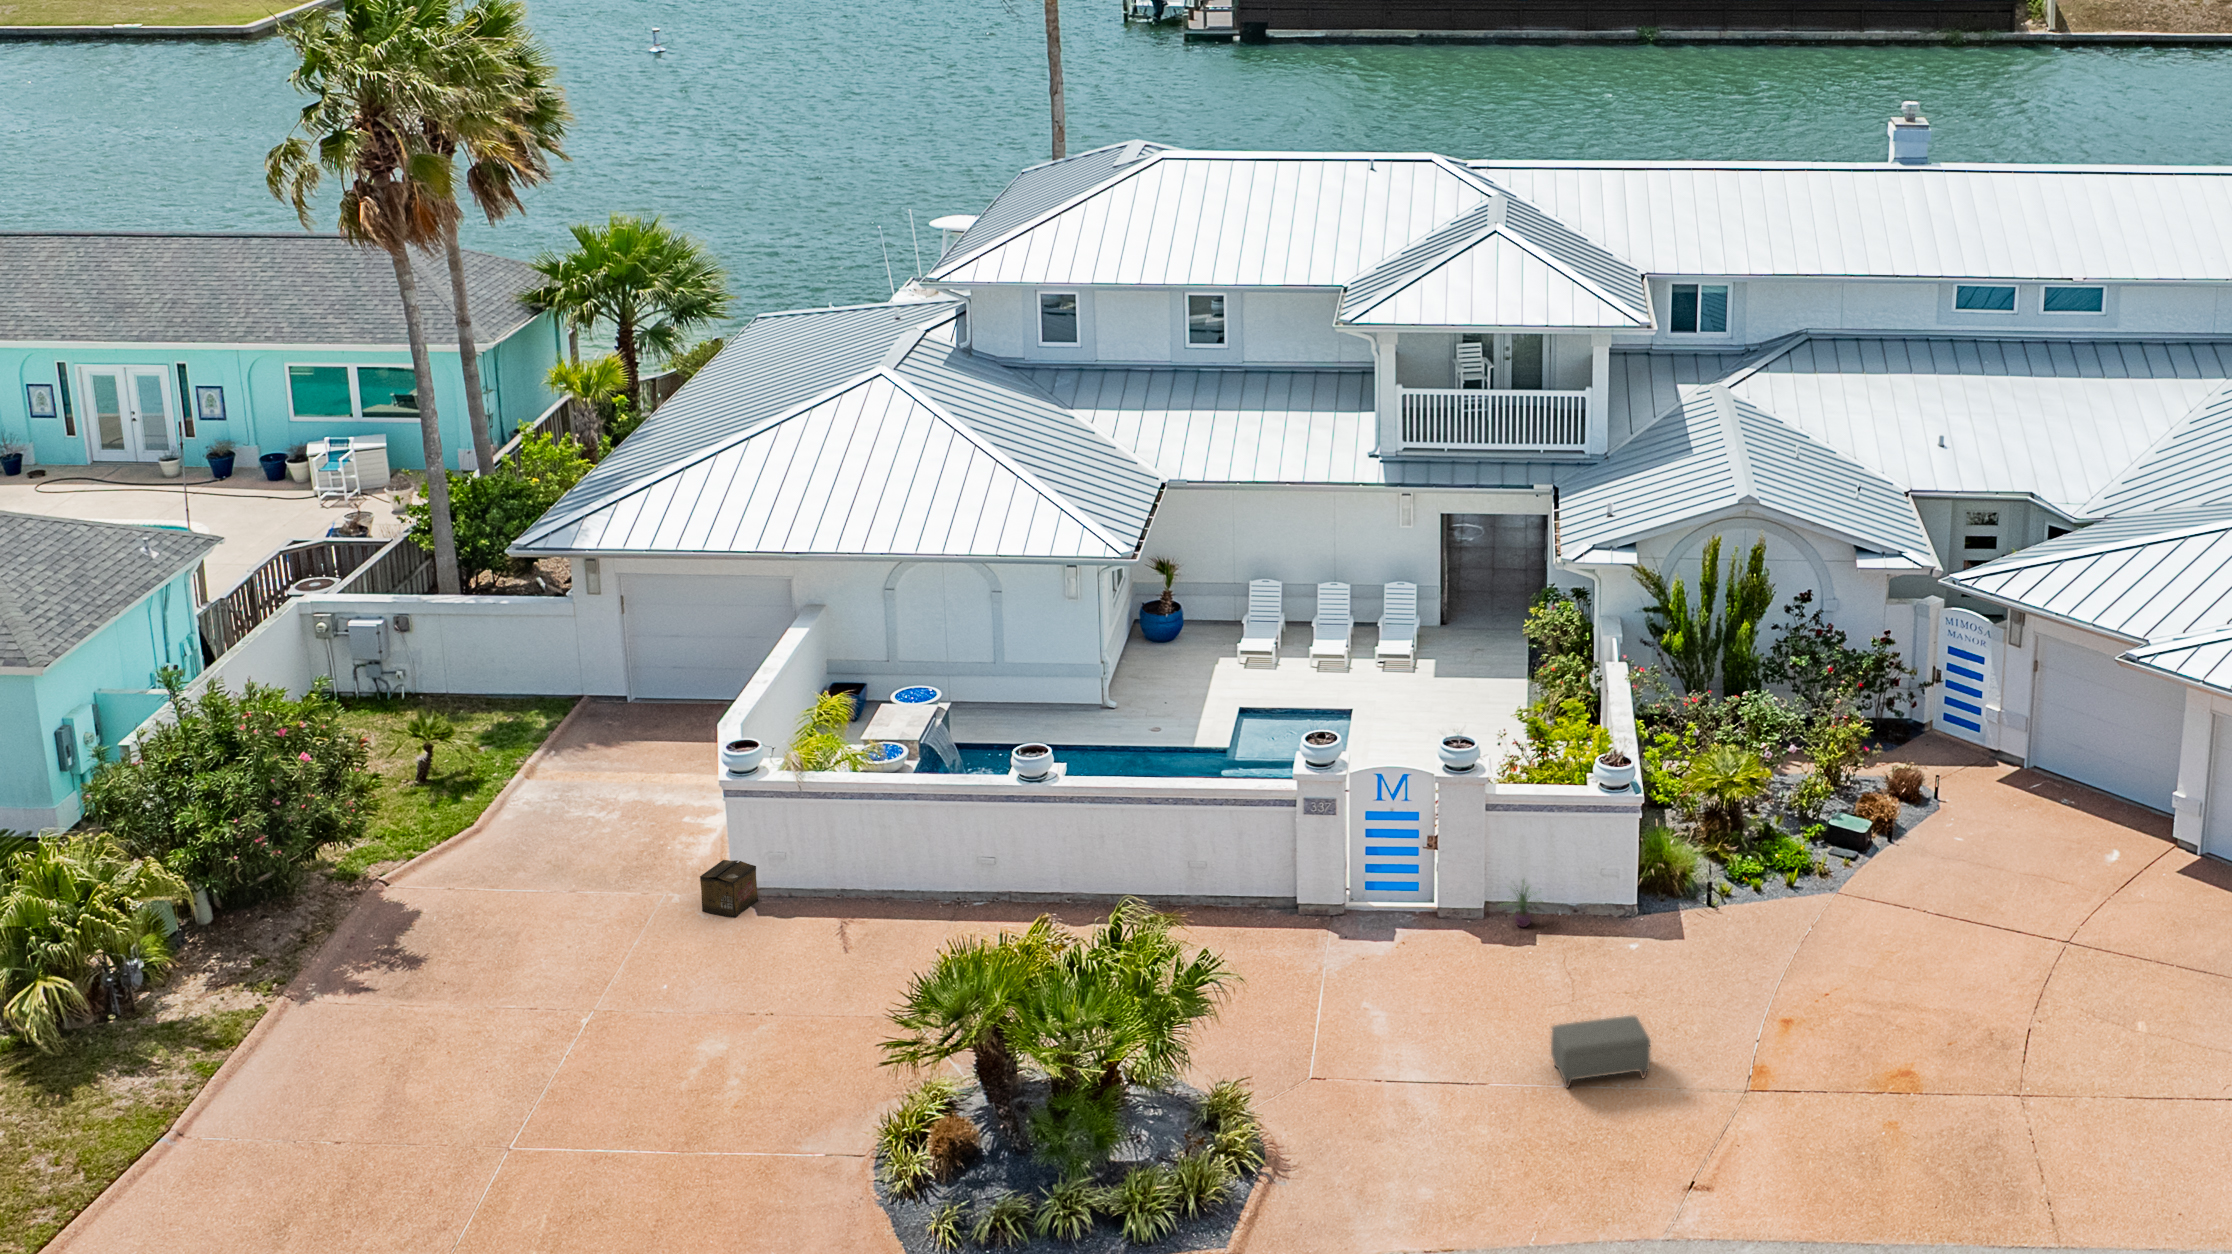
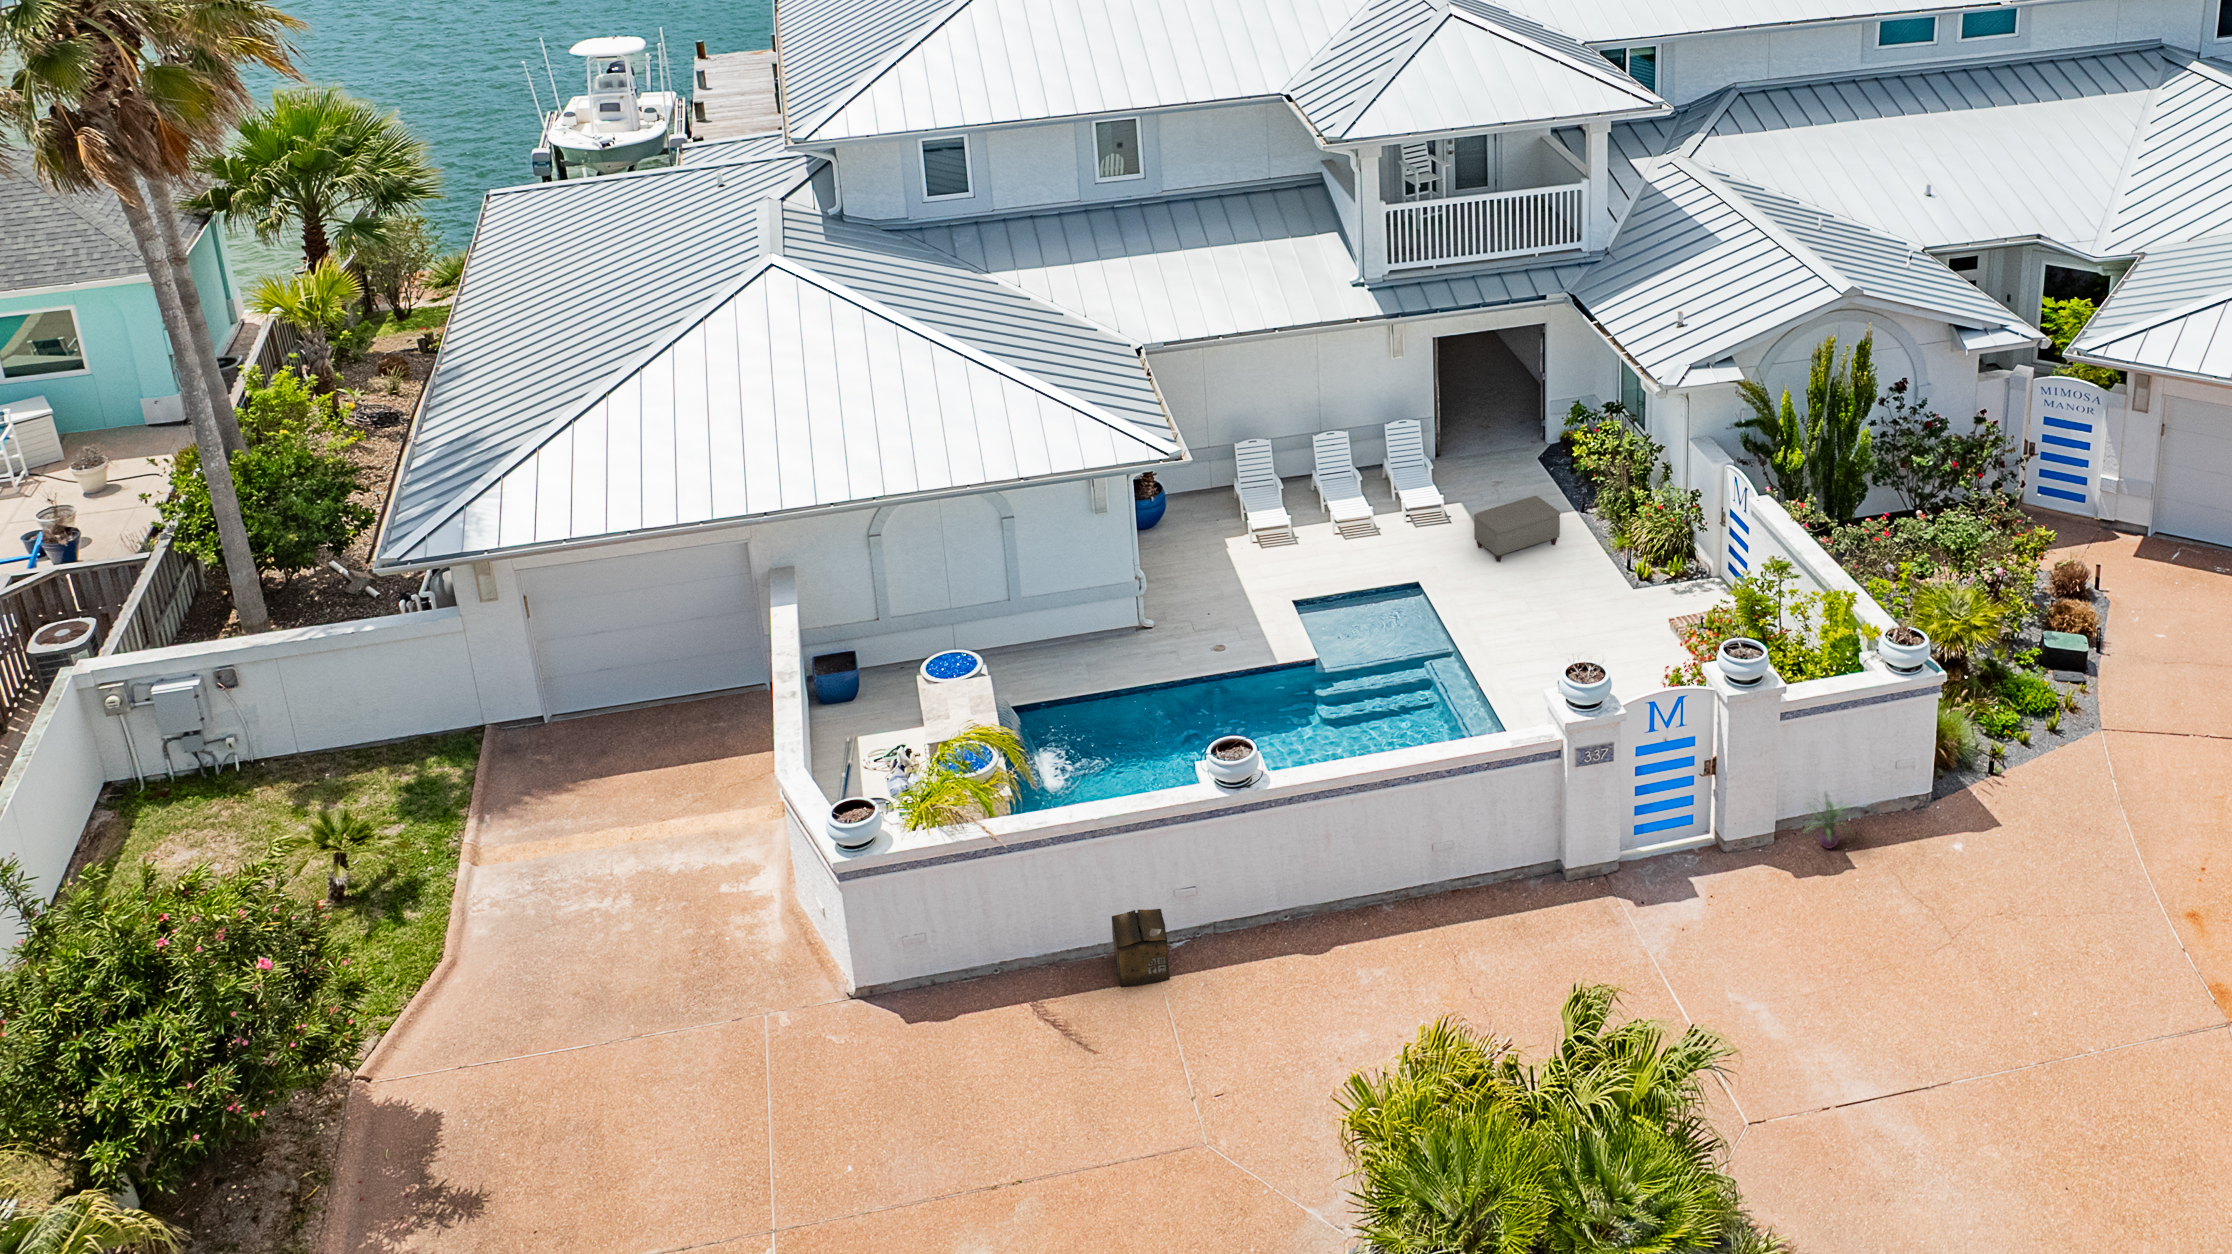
cardboard box: present [700,860,758,918] -> present [1112,909,1170,987]
ottoman: present [1551,1016,1651,1088] -> present [1474,496,1560,562]

